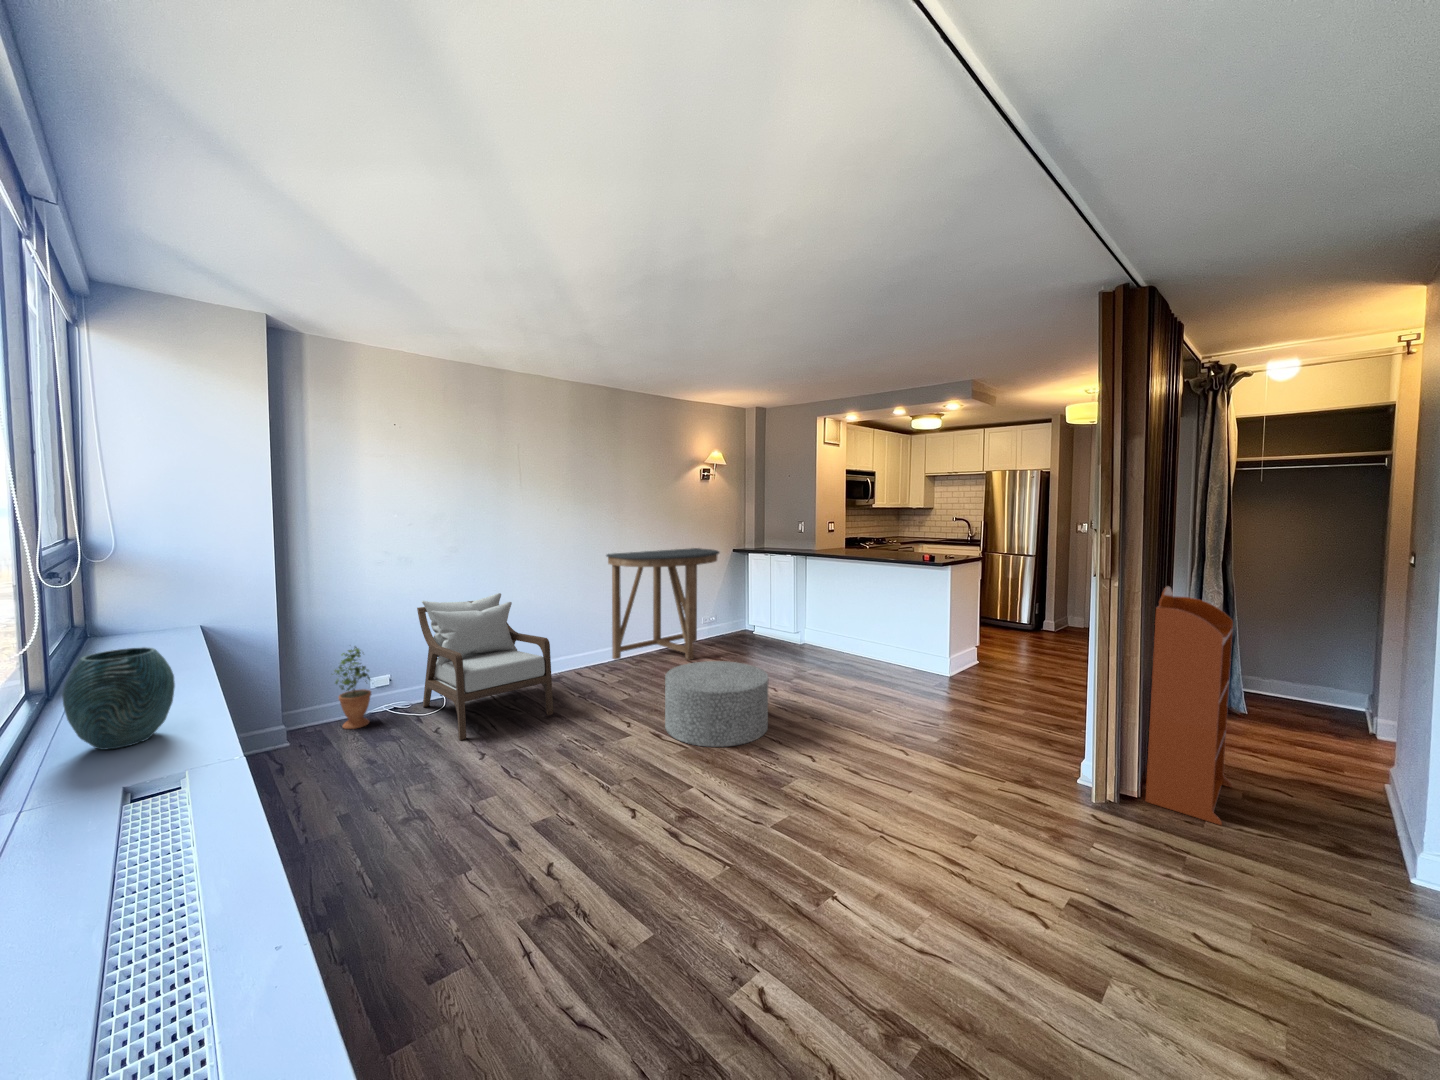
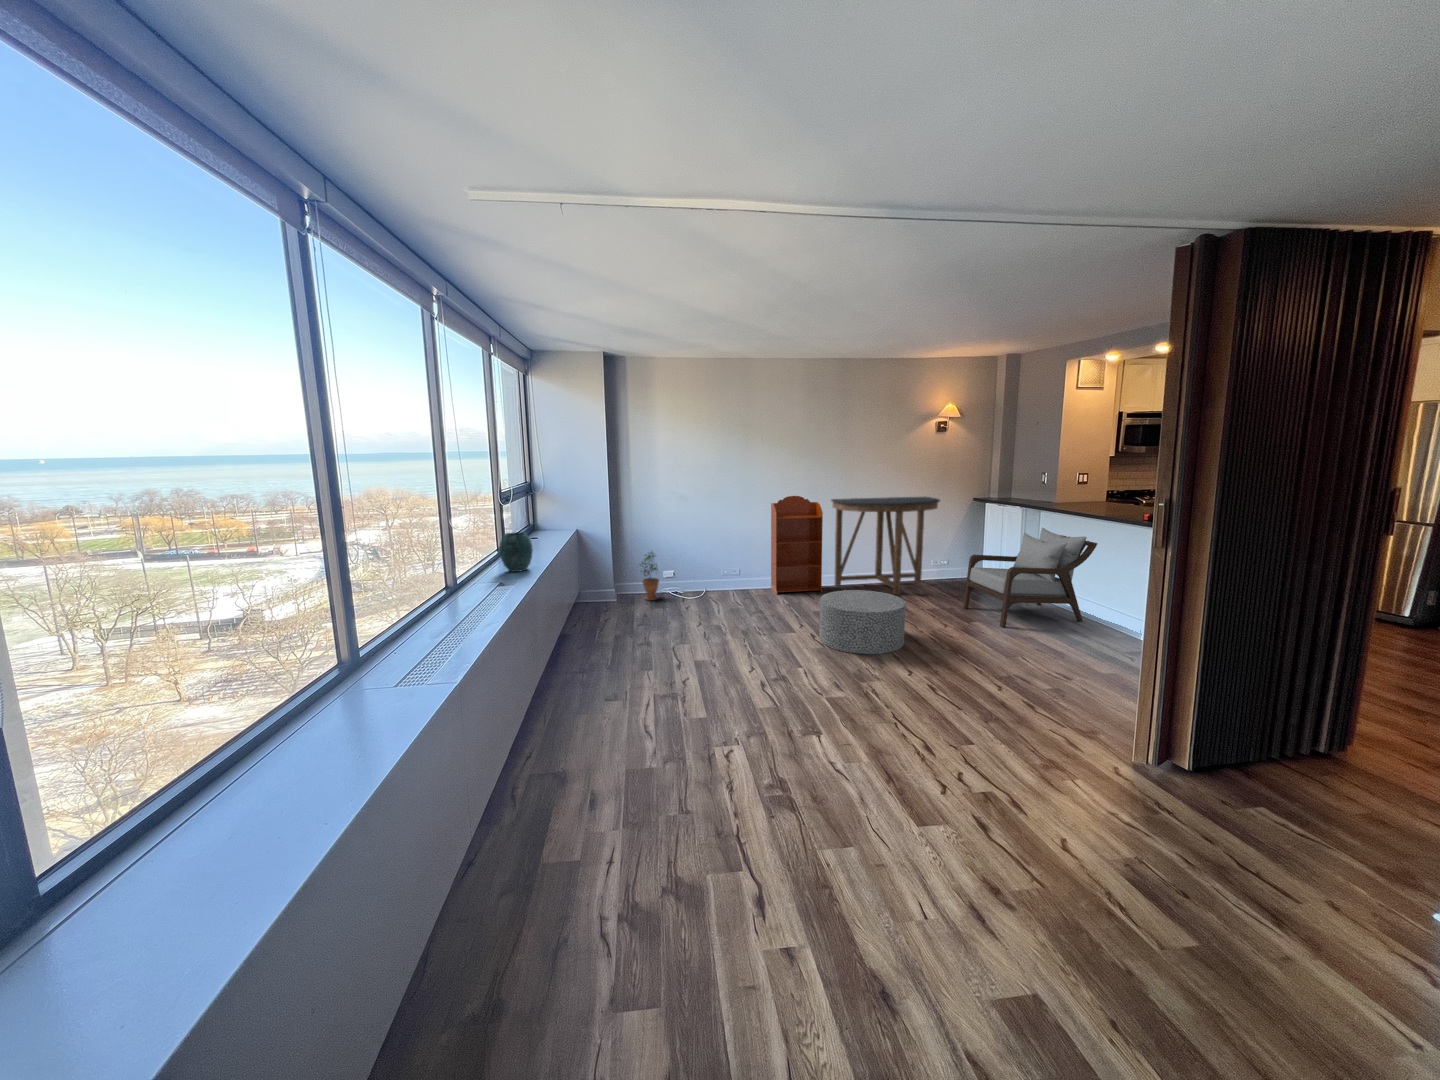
bookcase: present [1146,587,1233,825] -> present [771,496,823,594]
armchair: present [417,593,553,740] -> present [963,528,1097,627]

